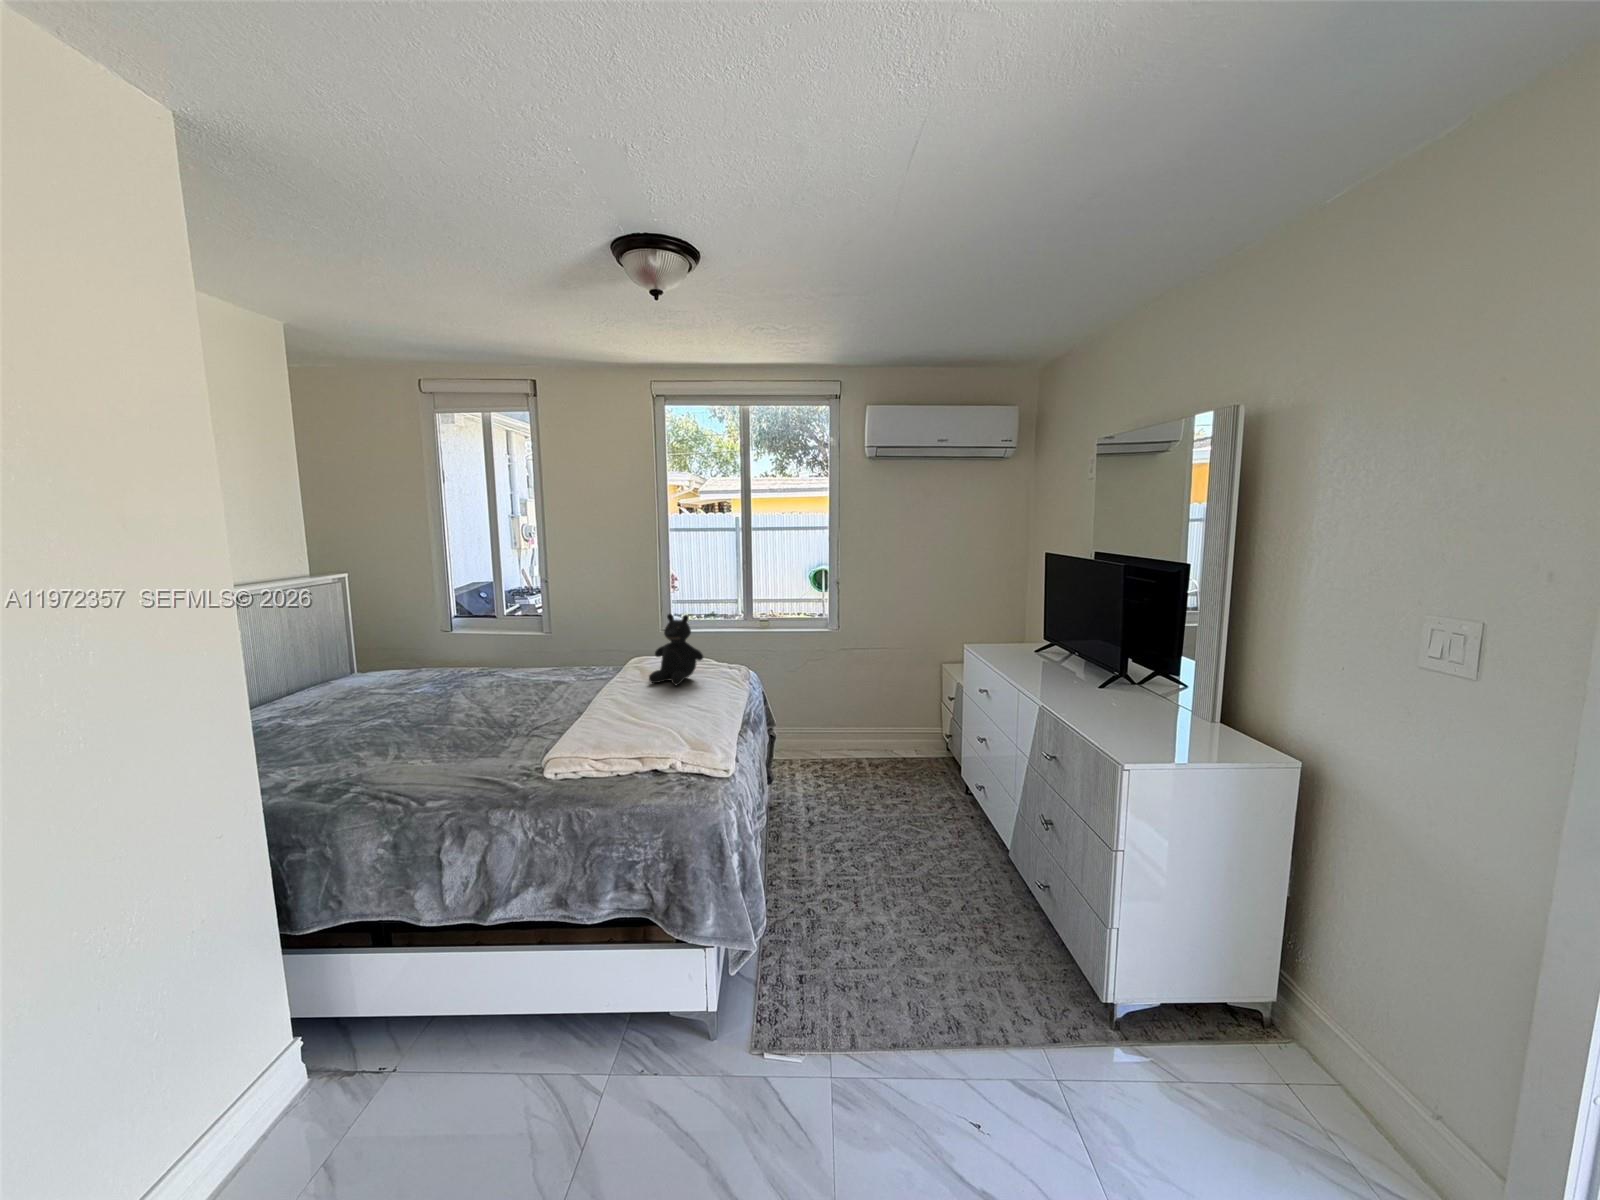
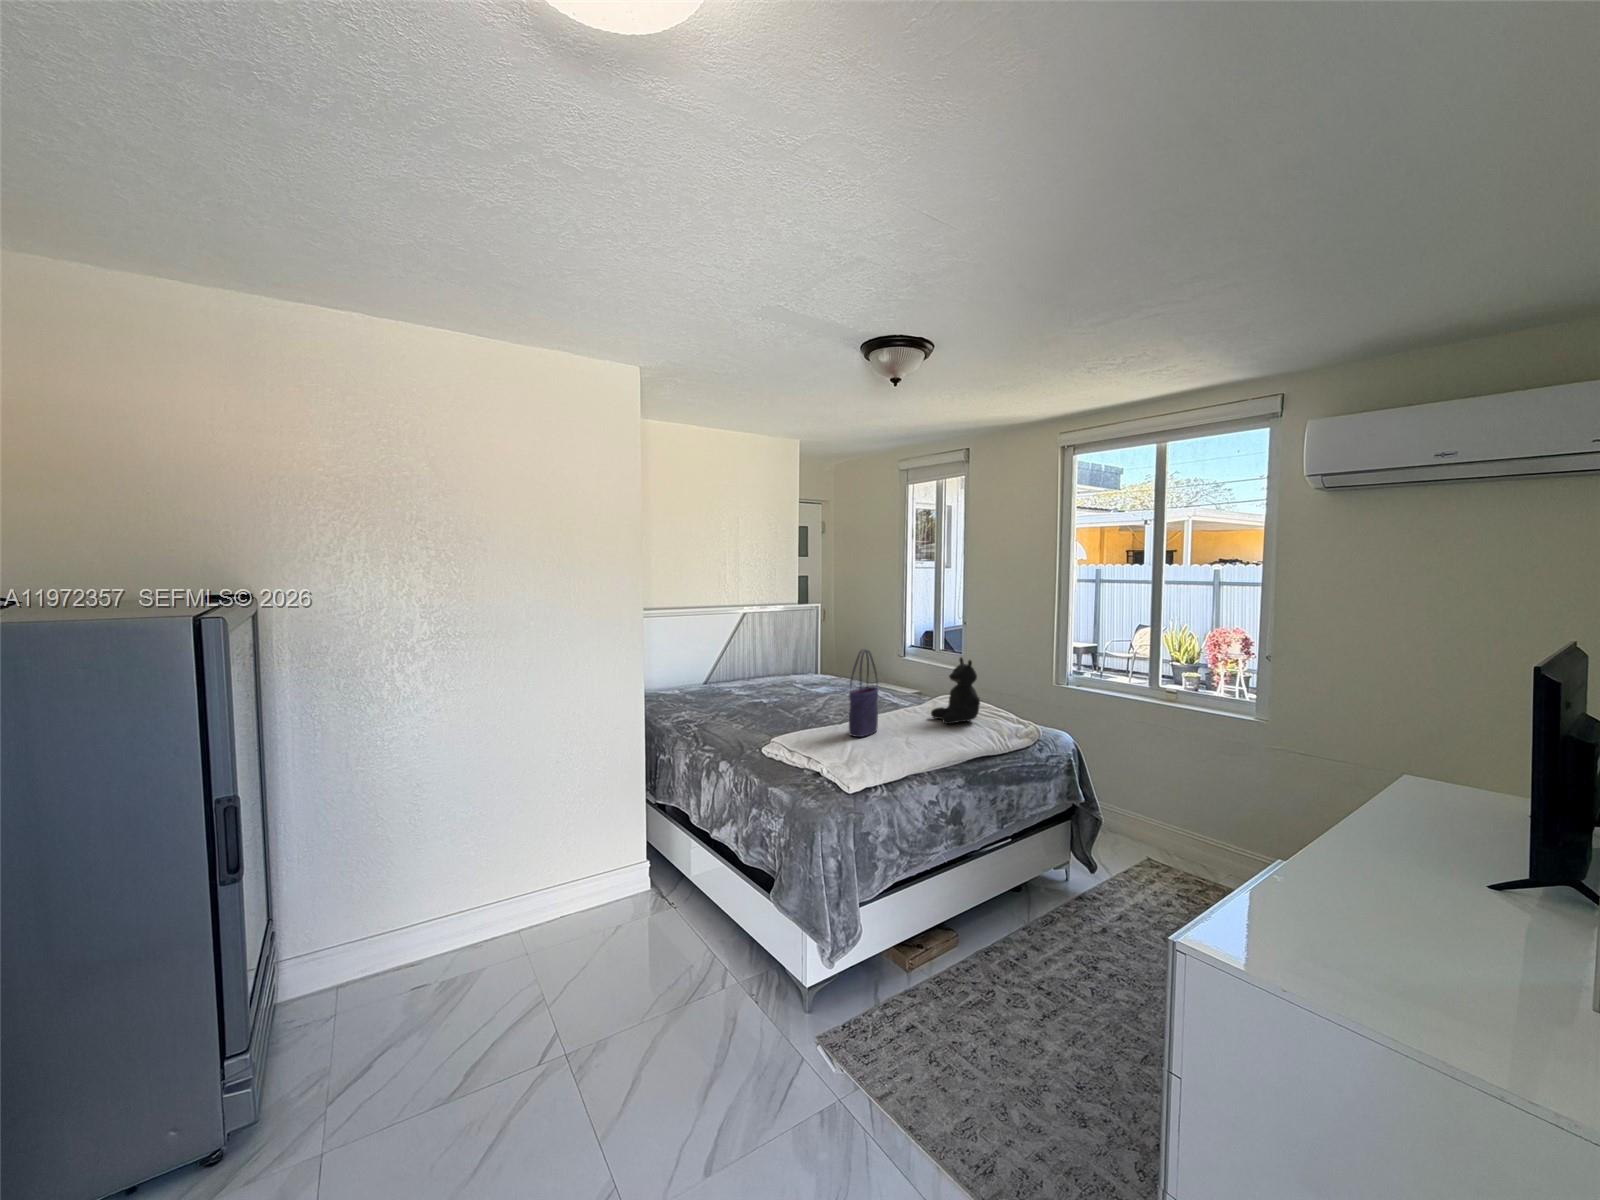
tote bag: none [611,618,635,723] -> present [849,650,878,737]

